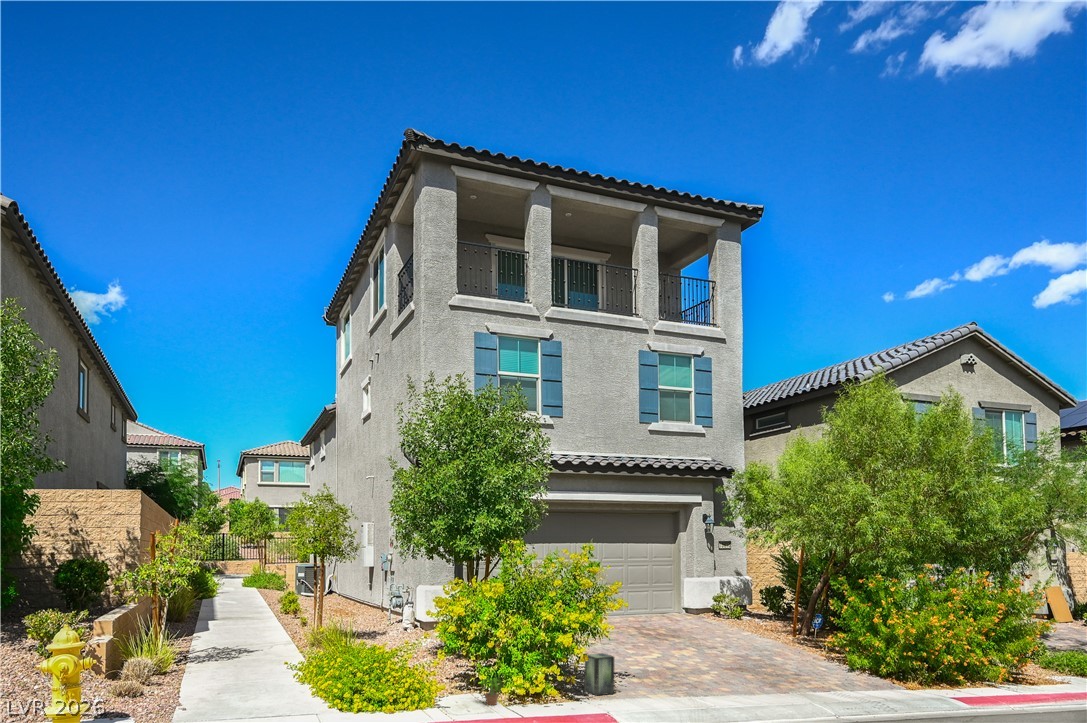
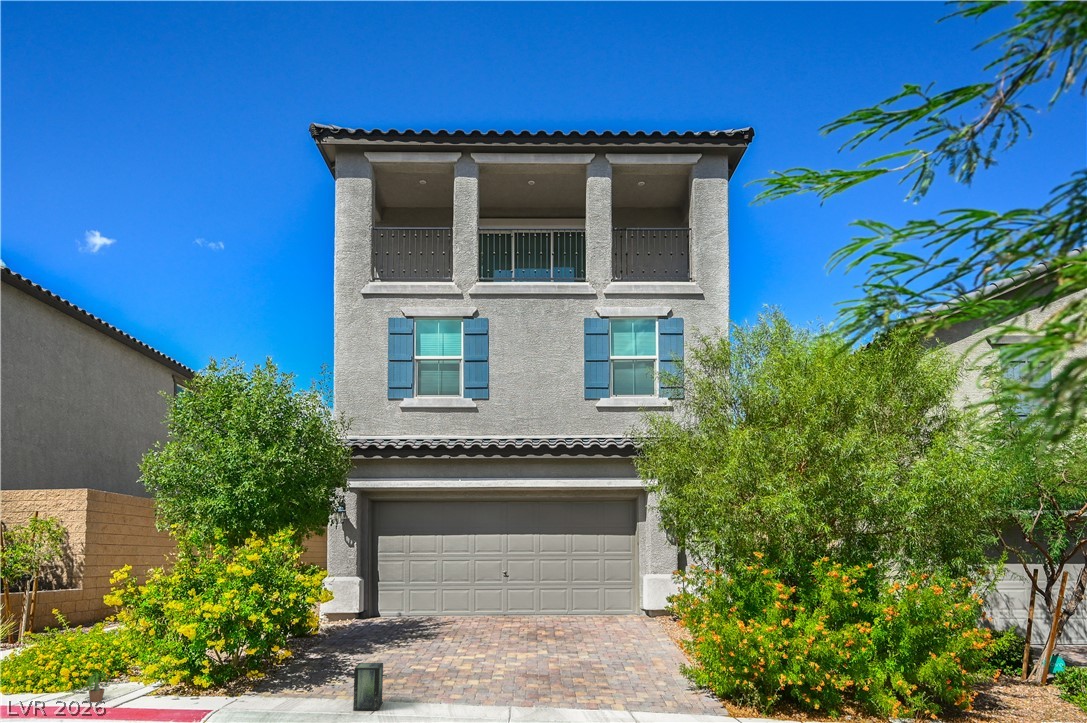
storage box: present [584,653,614,696] -> present [353,663,383,710]

